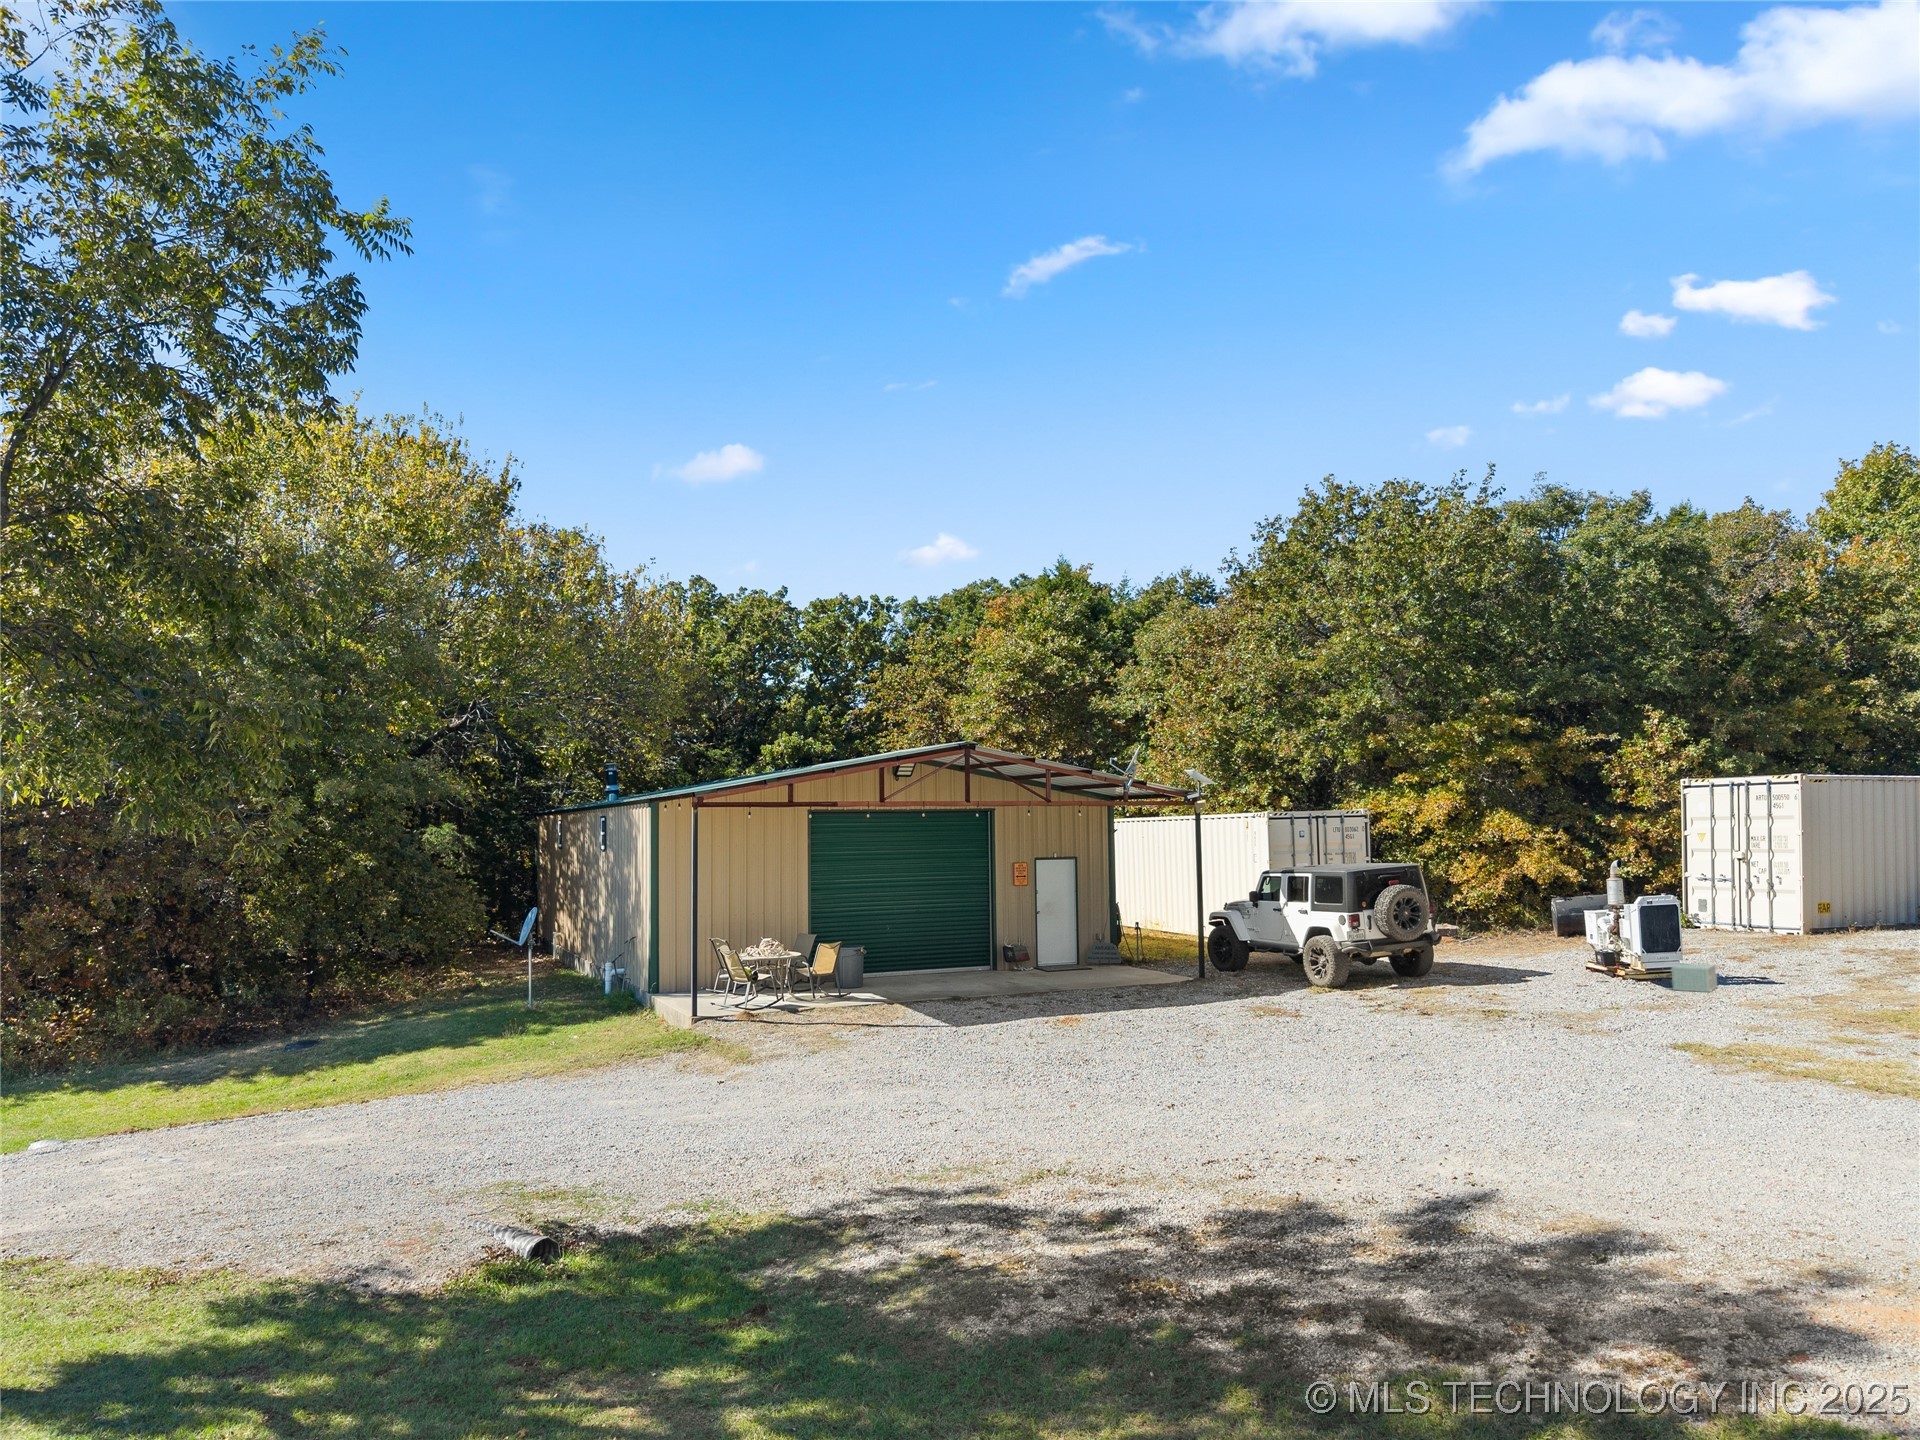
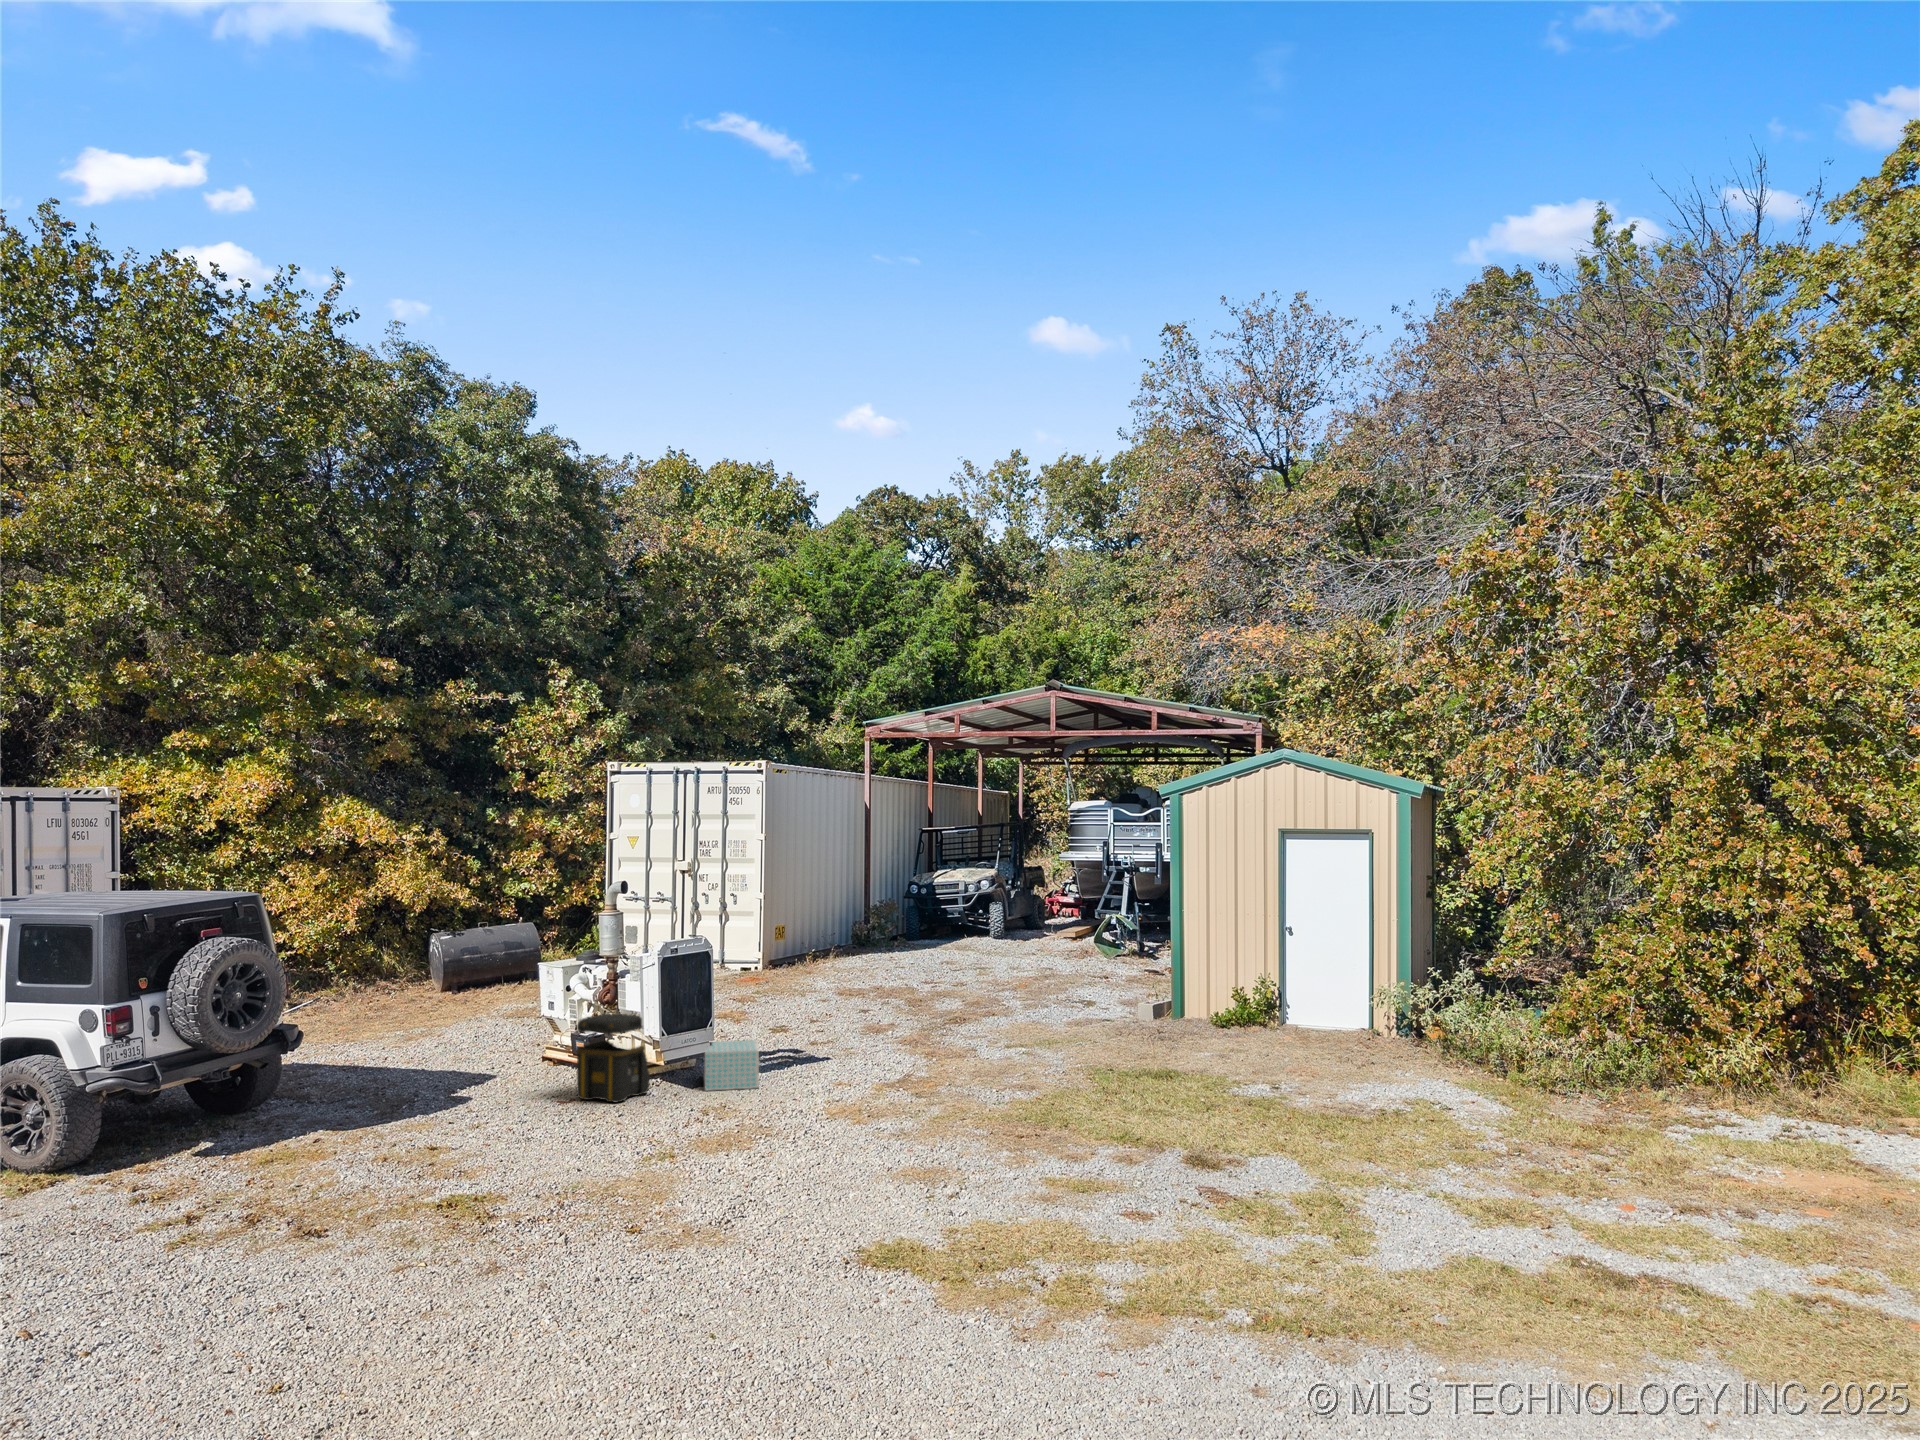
toolbox: none [1589,940,1638,990] -> present [576,1014,650,1102]

